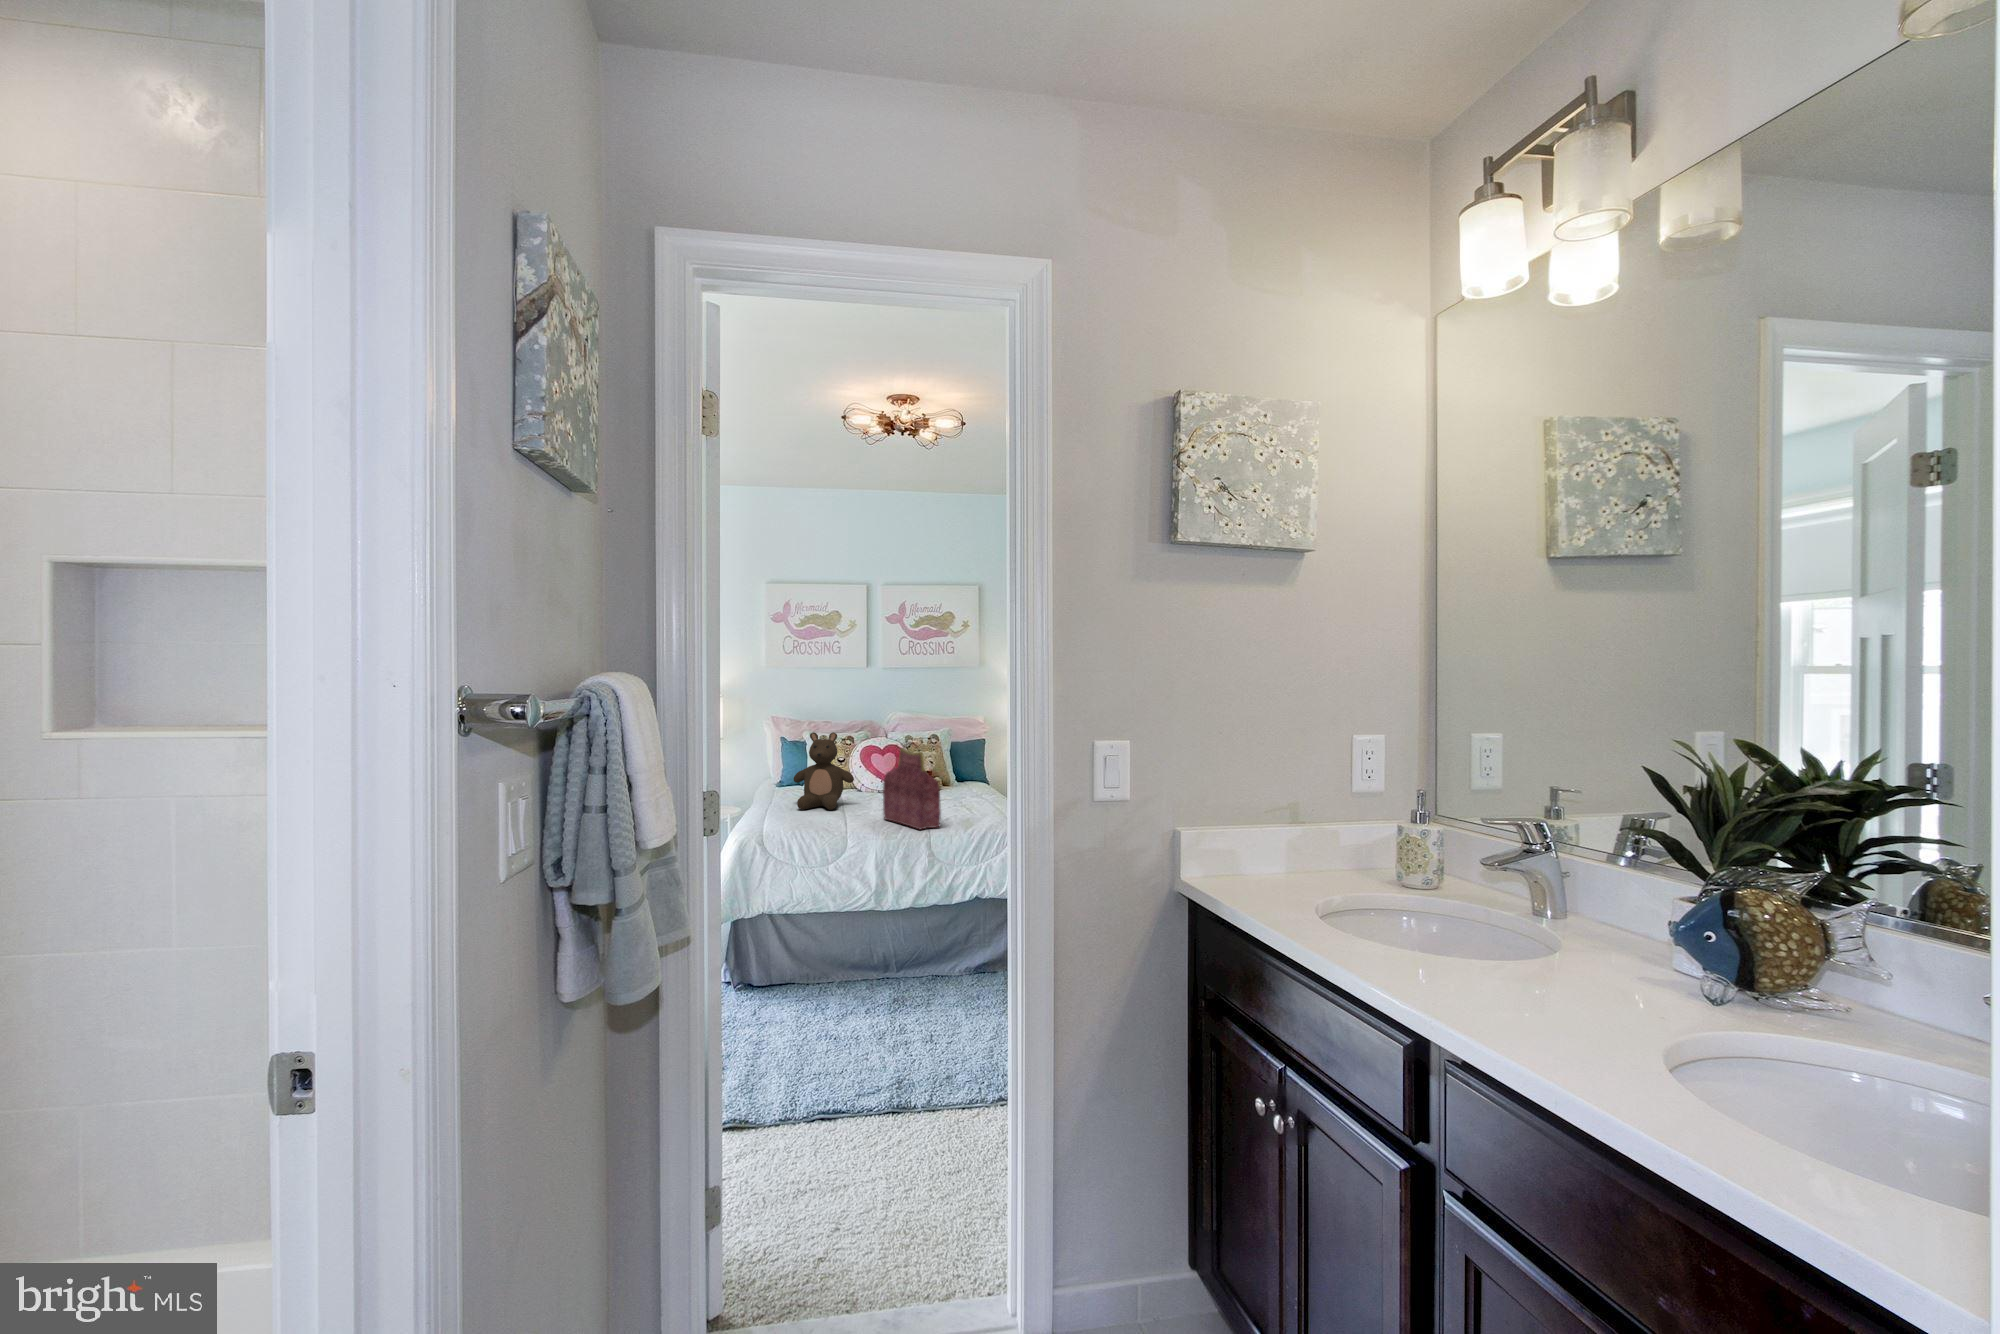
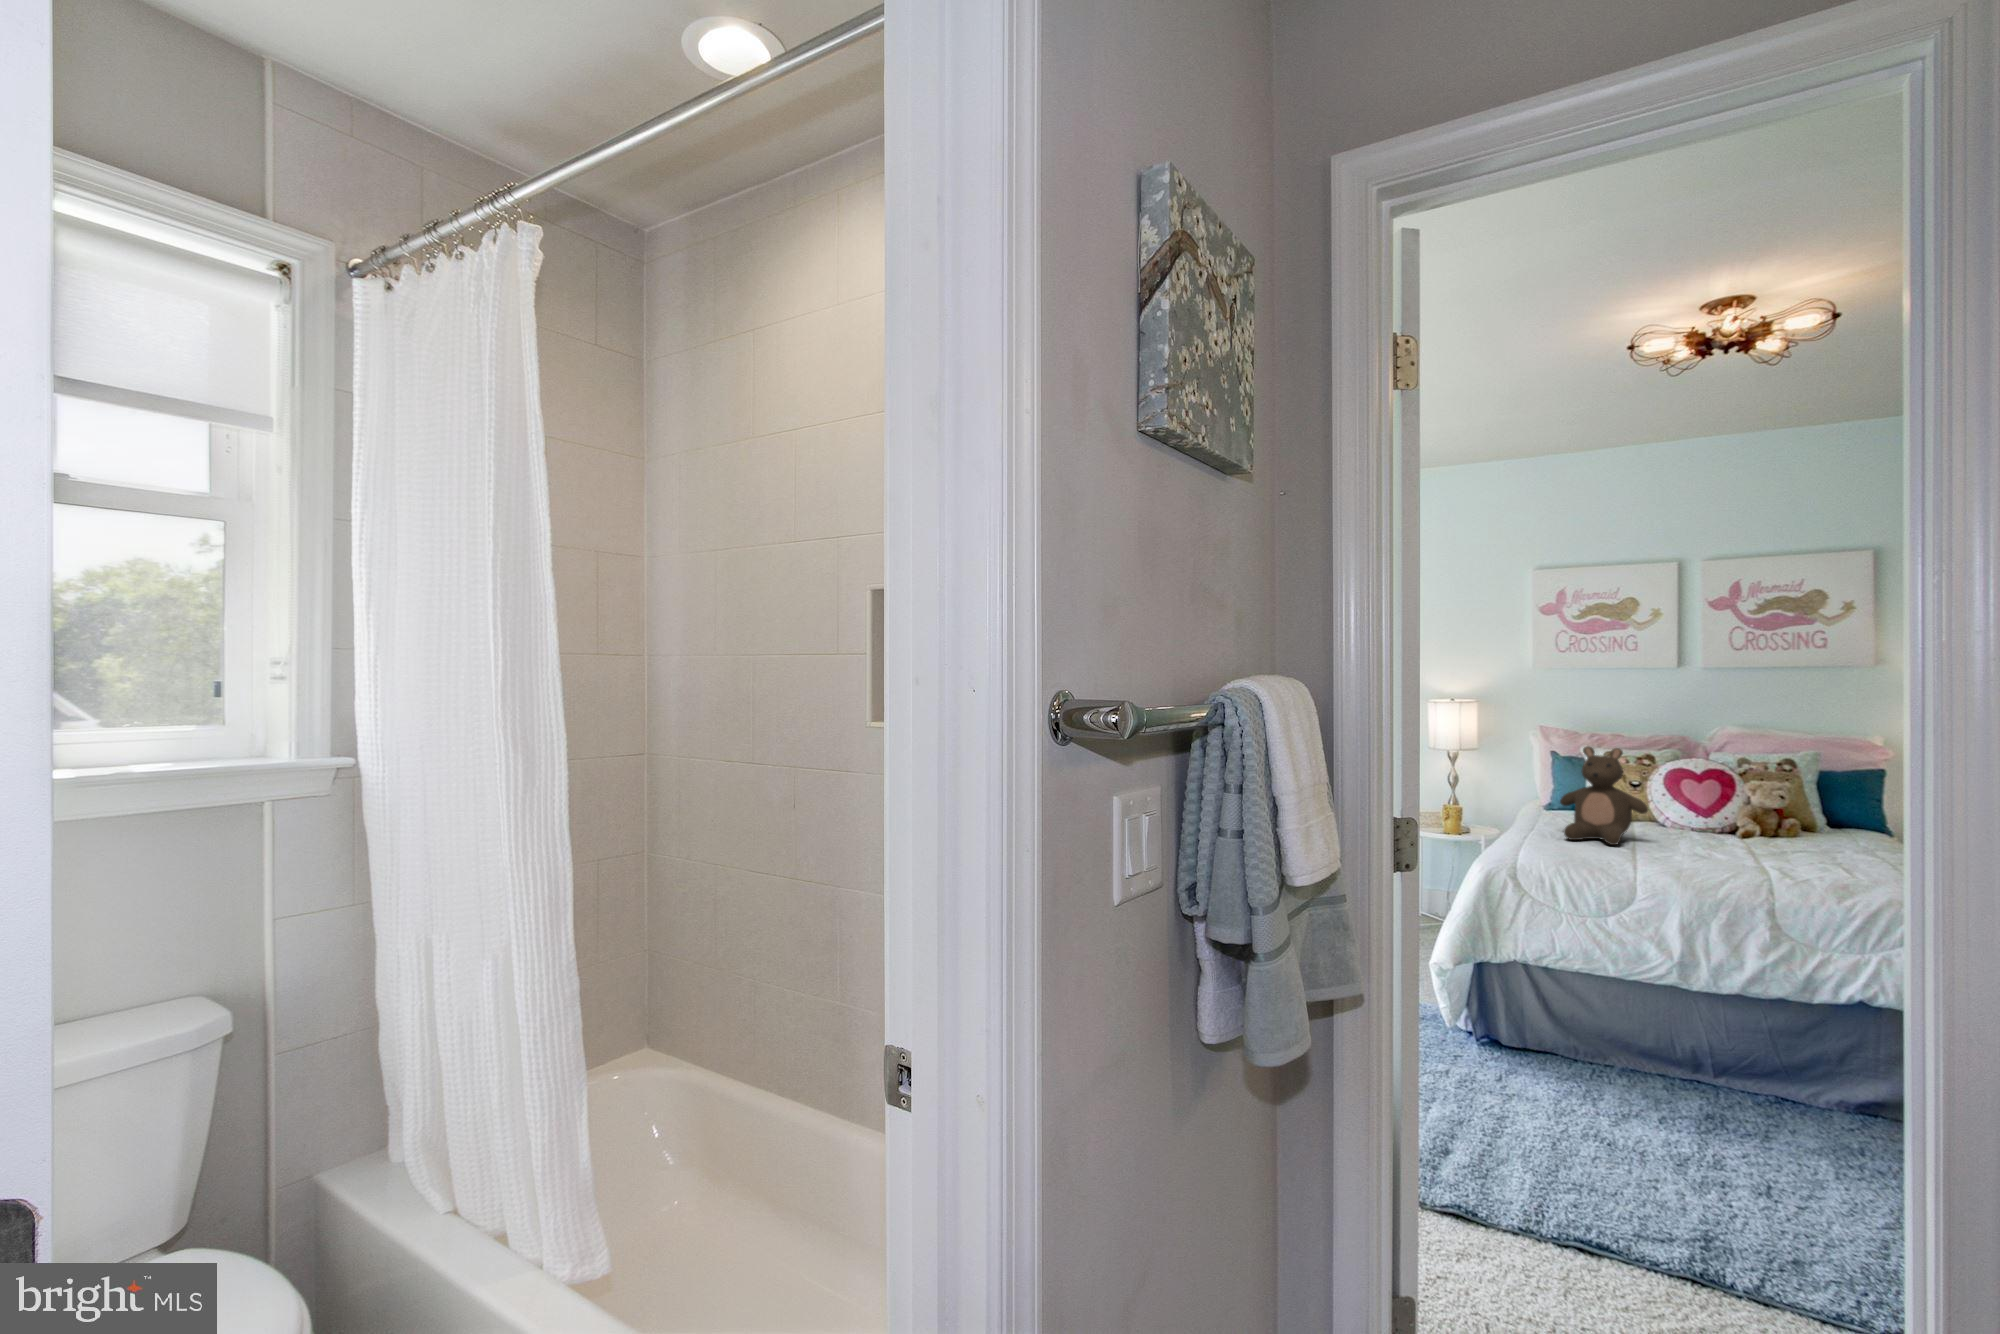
handbag: present [883,742,941,829] -> none [1693,769,1792,893]

